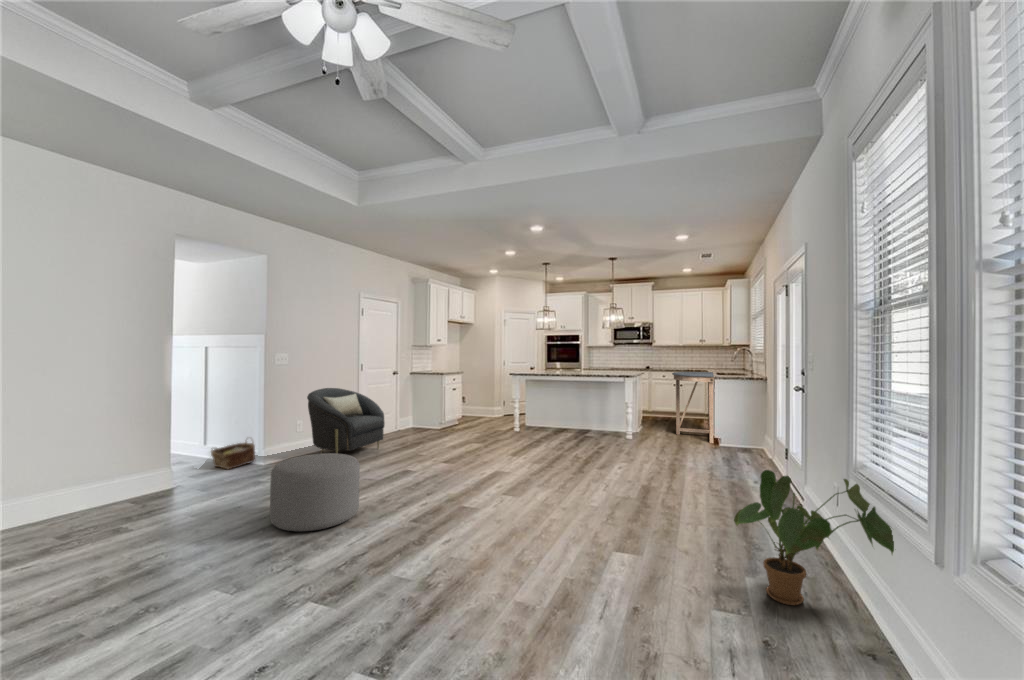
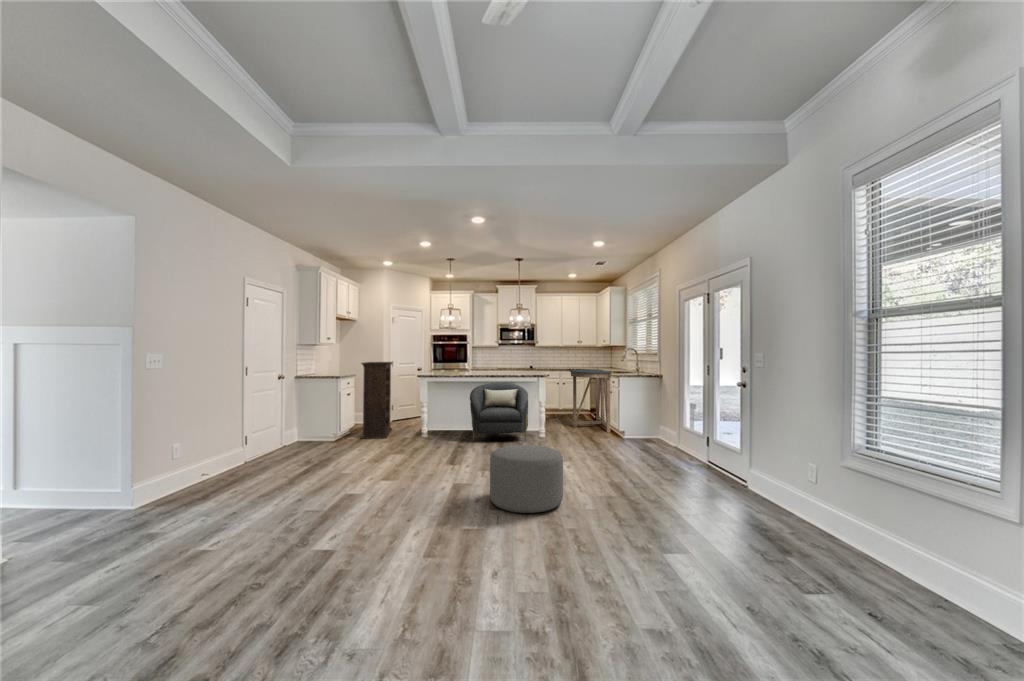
bookcase: none [462,361,497,430] -> present [361,362,392,439]
armchair: present [307,388,385,454] -> present [470,383,528,441]
woven basket: present [211,442,255,469] -> none [31,476,109,527]
ottoman: present [270,453,360,531] -> present [490,445,563,513]
house plant: present [734,470,894,605] -> none [743,448,888,555]

